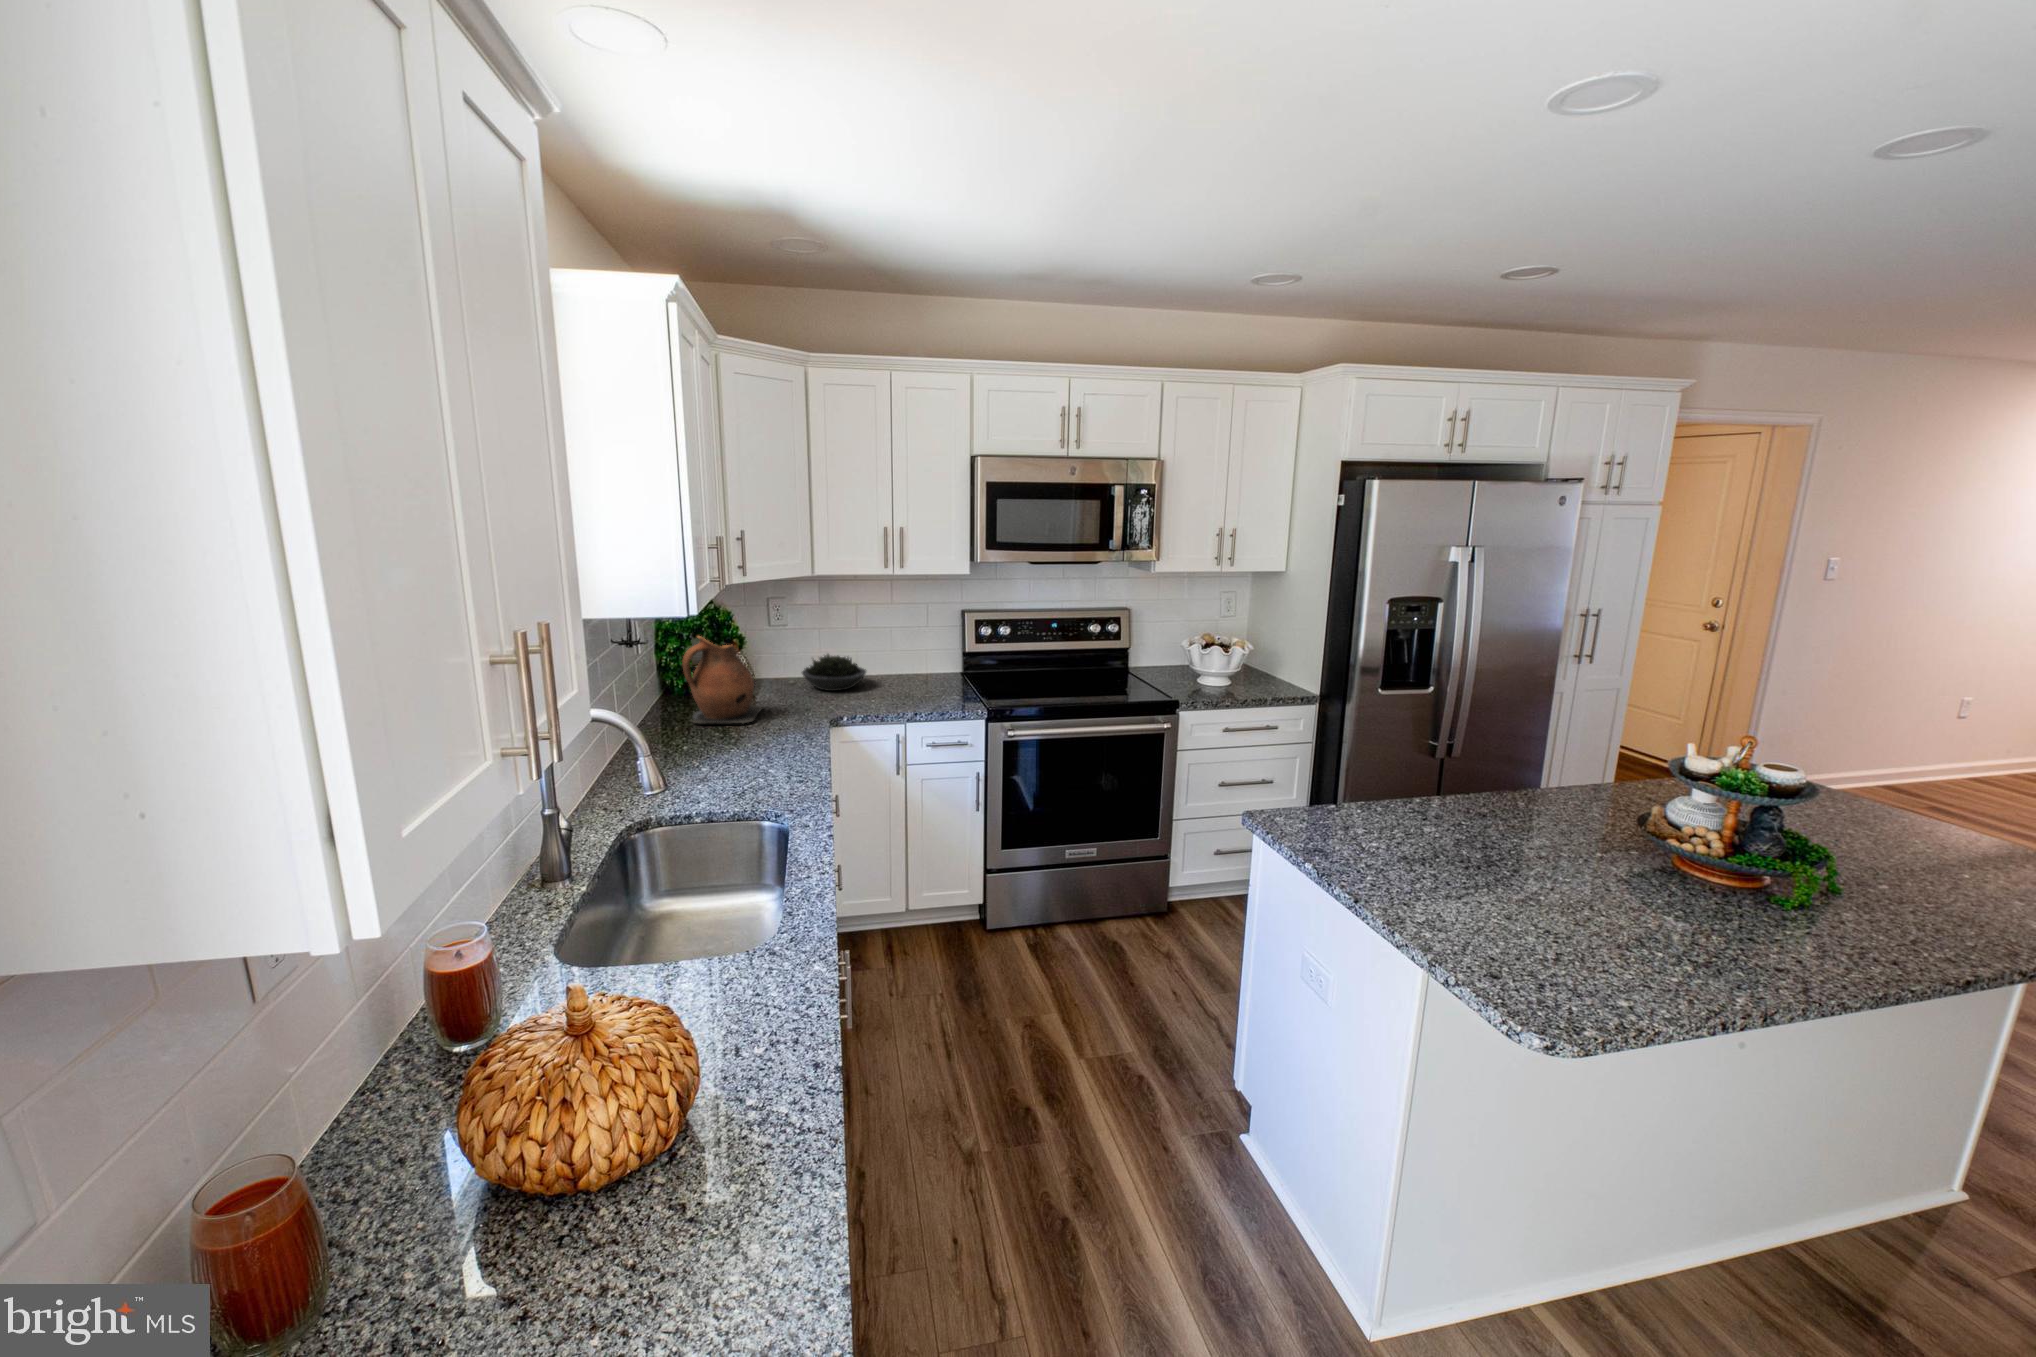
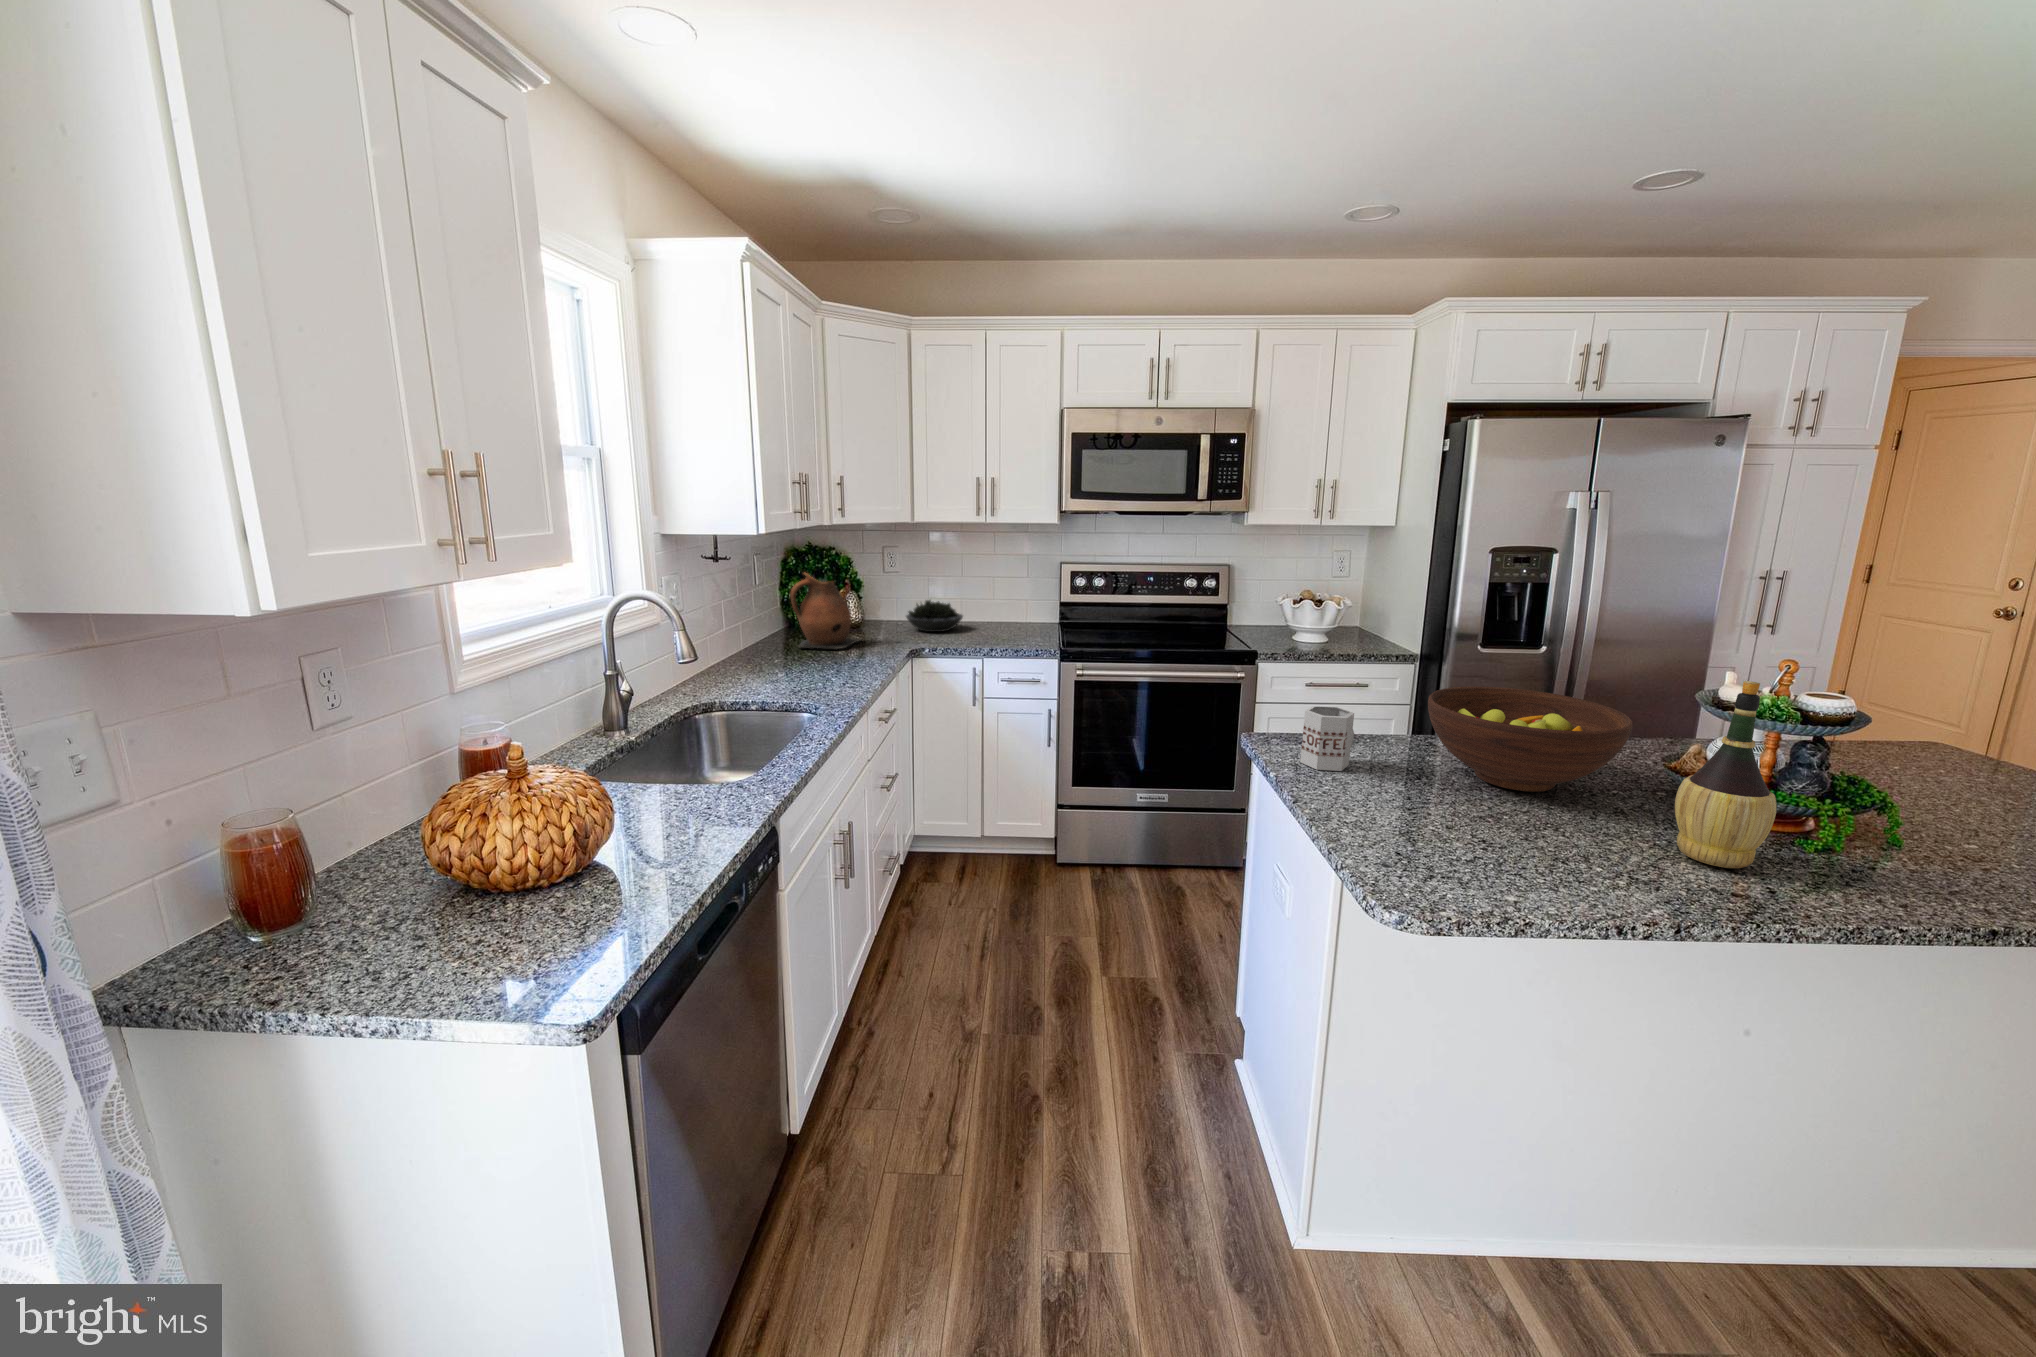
fruit bowl: none [1437,760,1625,865] -> present [1428,686,1633,792]
wine bottle: none [1691,777,1779,939] -> present [1675,681,1776,868]
mug: none [1328,791,1378,857] -> present [1300,706,1354,771]

